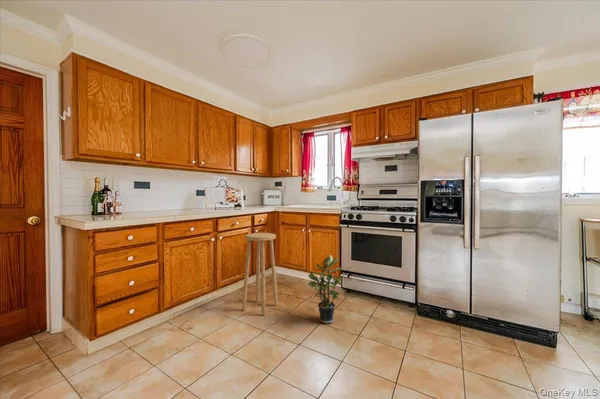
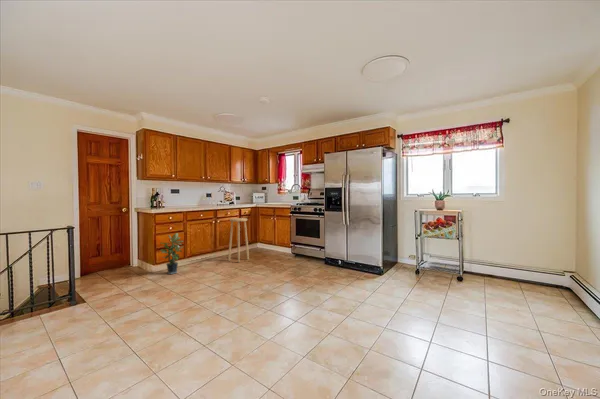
potted plant: present [308,255,343,323] -> present [161,233,183,274]

